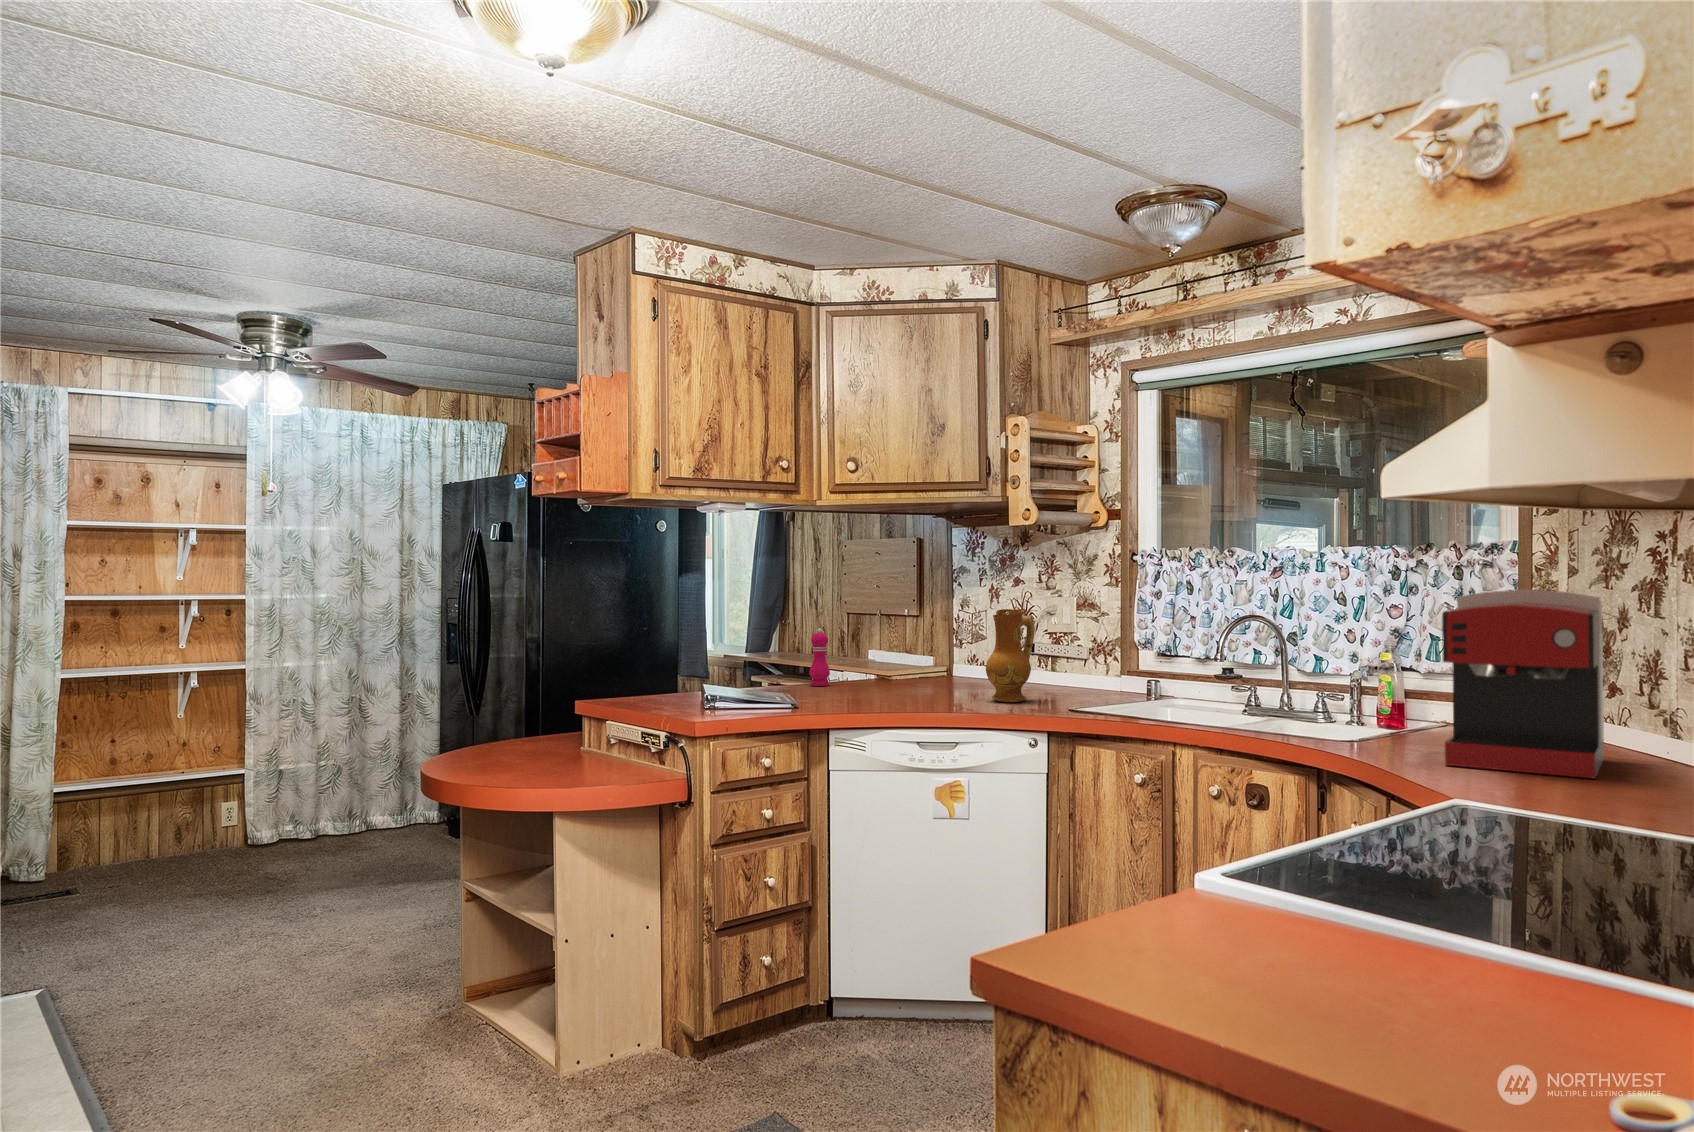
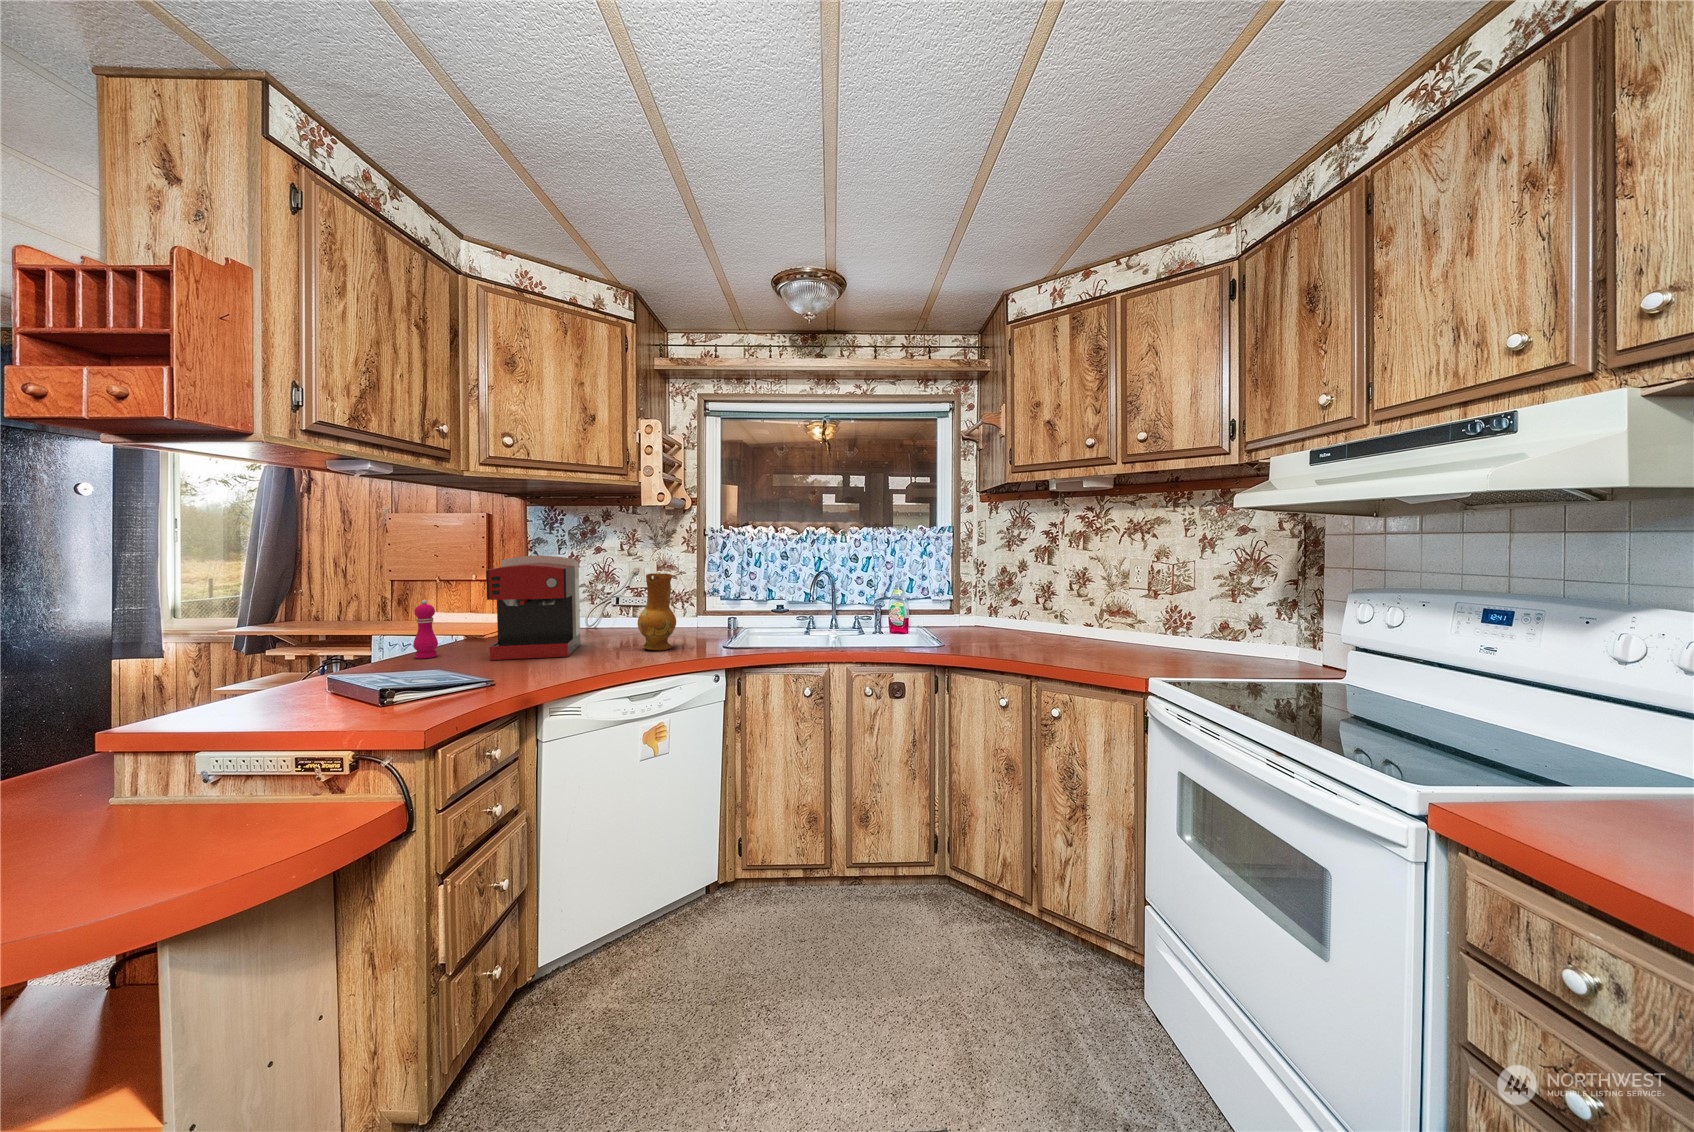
coffee maker: present [1442,589,1604,778] -> present [486,555,580,660]

